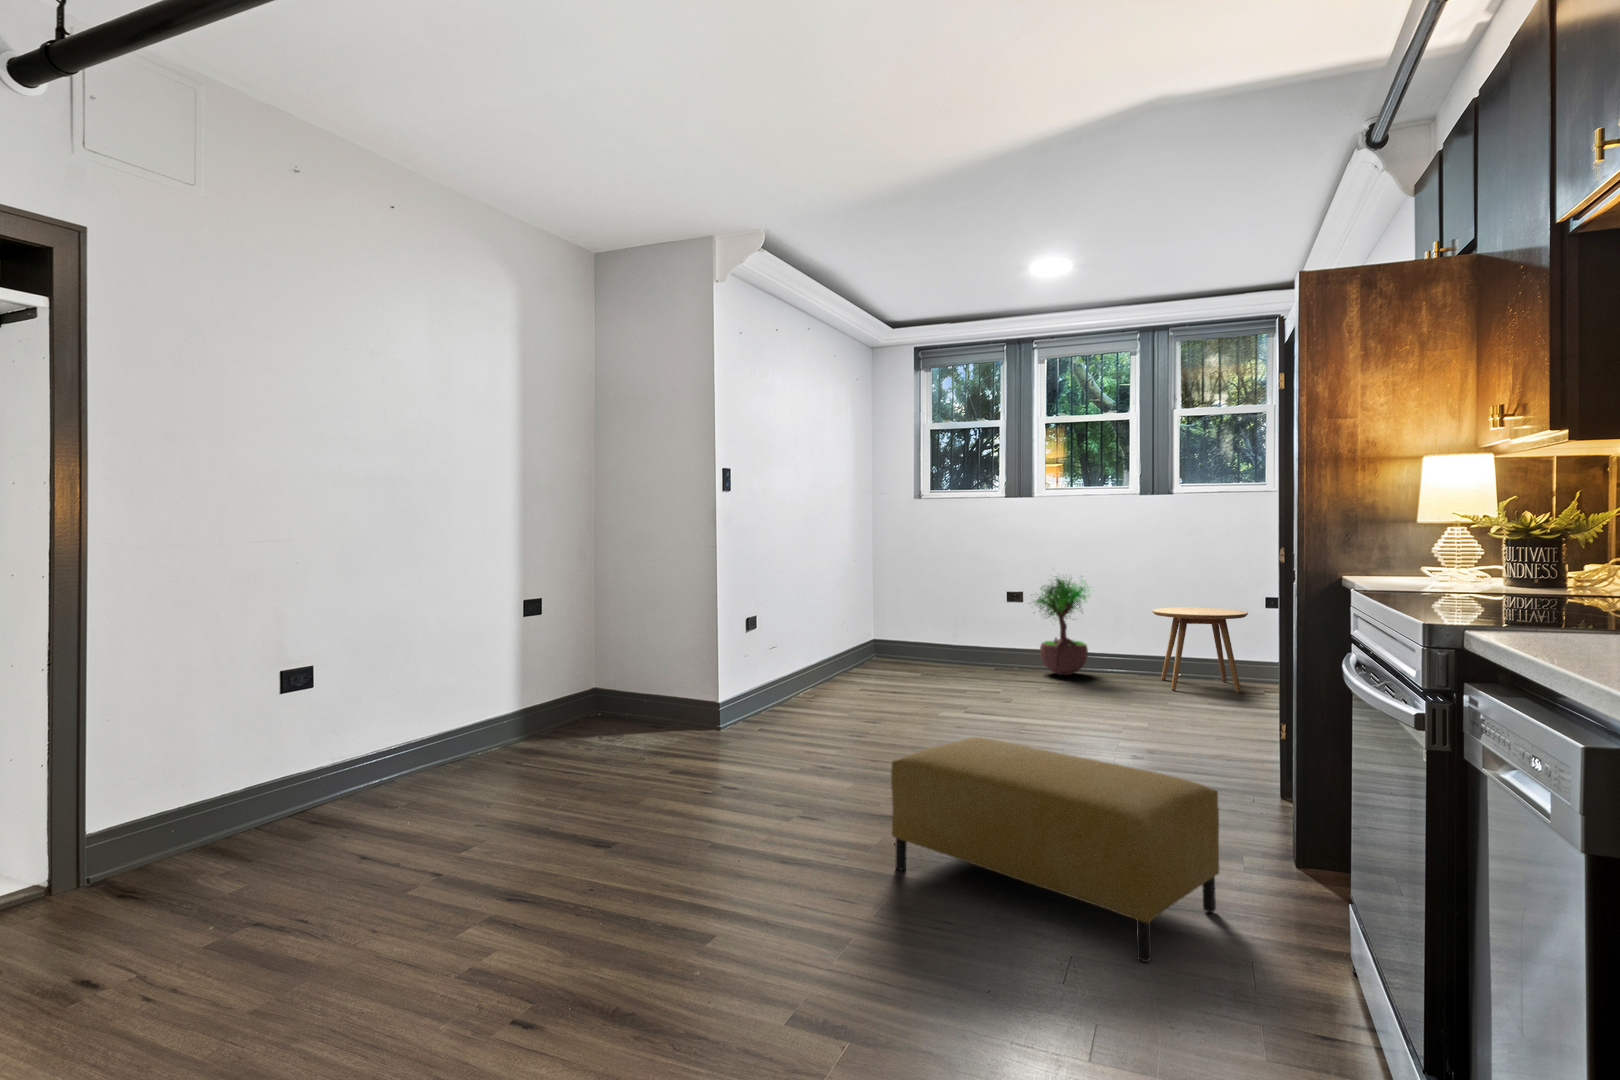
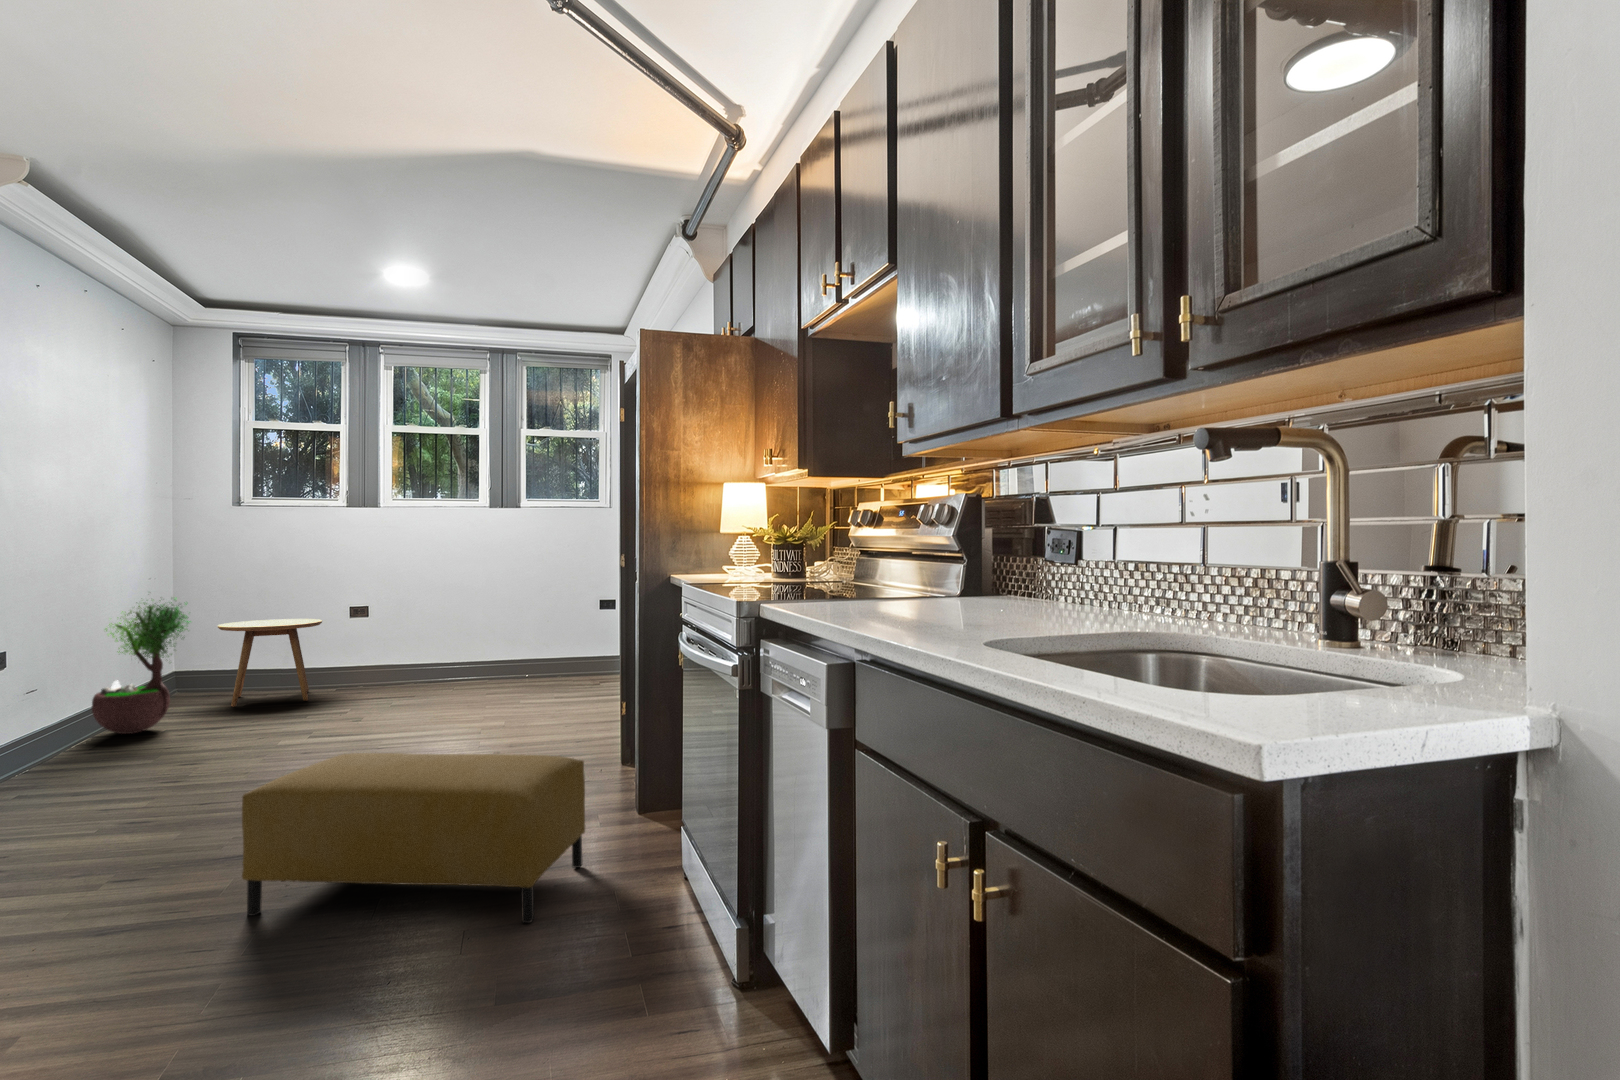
potted tree: present [1029,576,1090,675] -> present [92,599,191,734]
side table: present [1152,607,1248,693] -> present [218,619,322,707]

